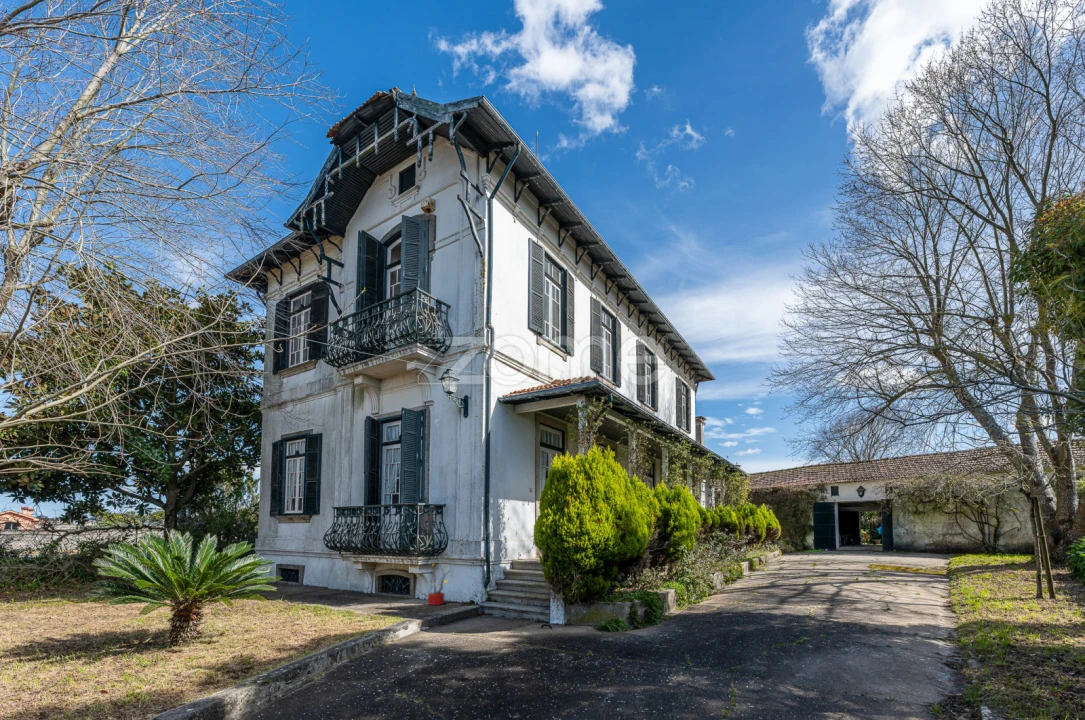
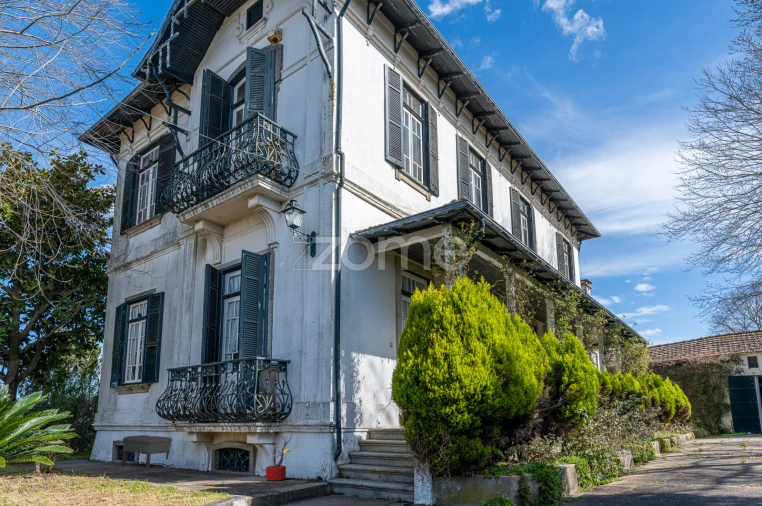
bench: none [287,560,335,592] -> present [122,435,172,468]

